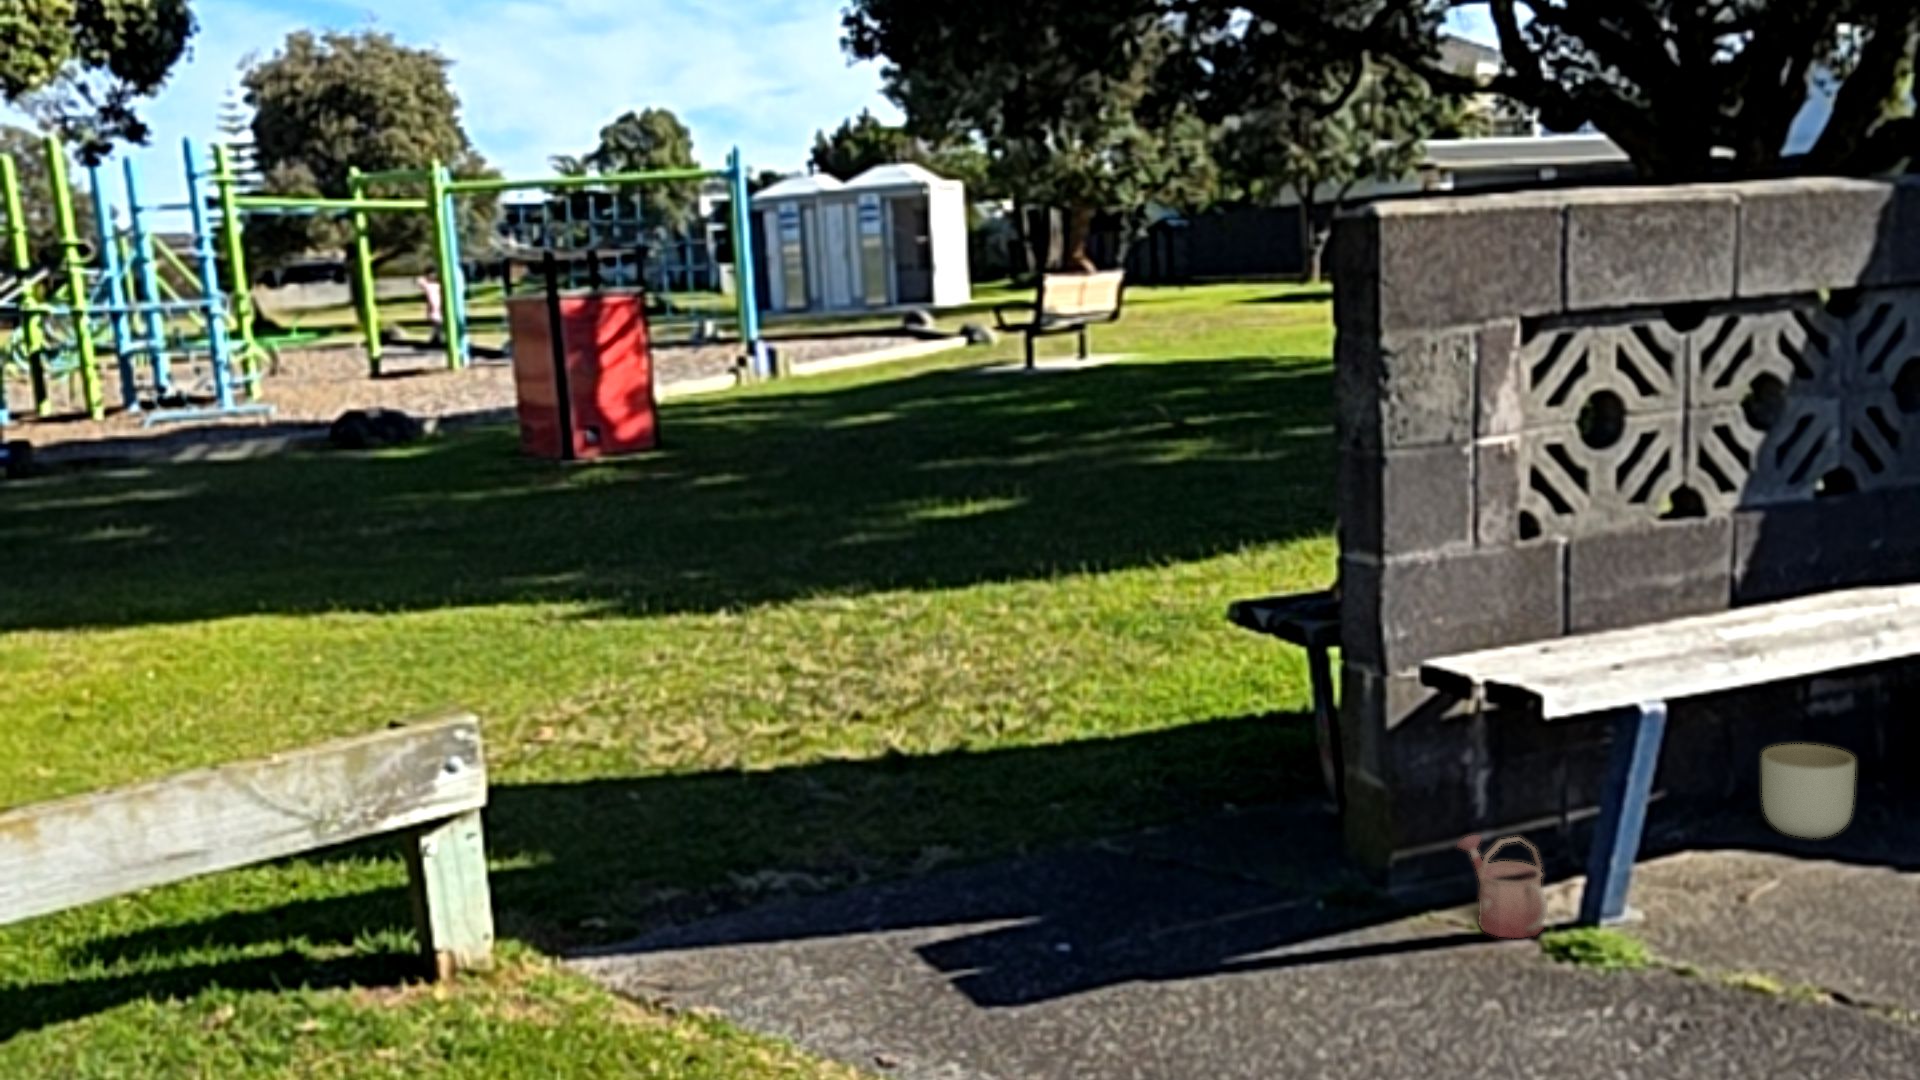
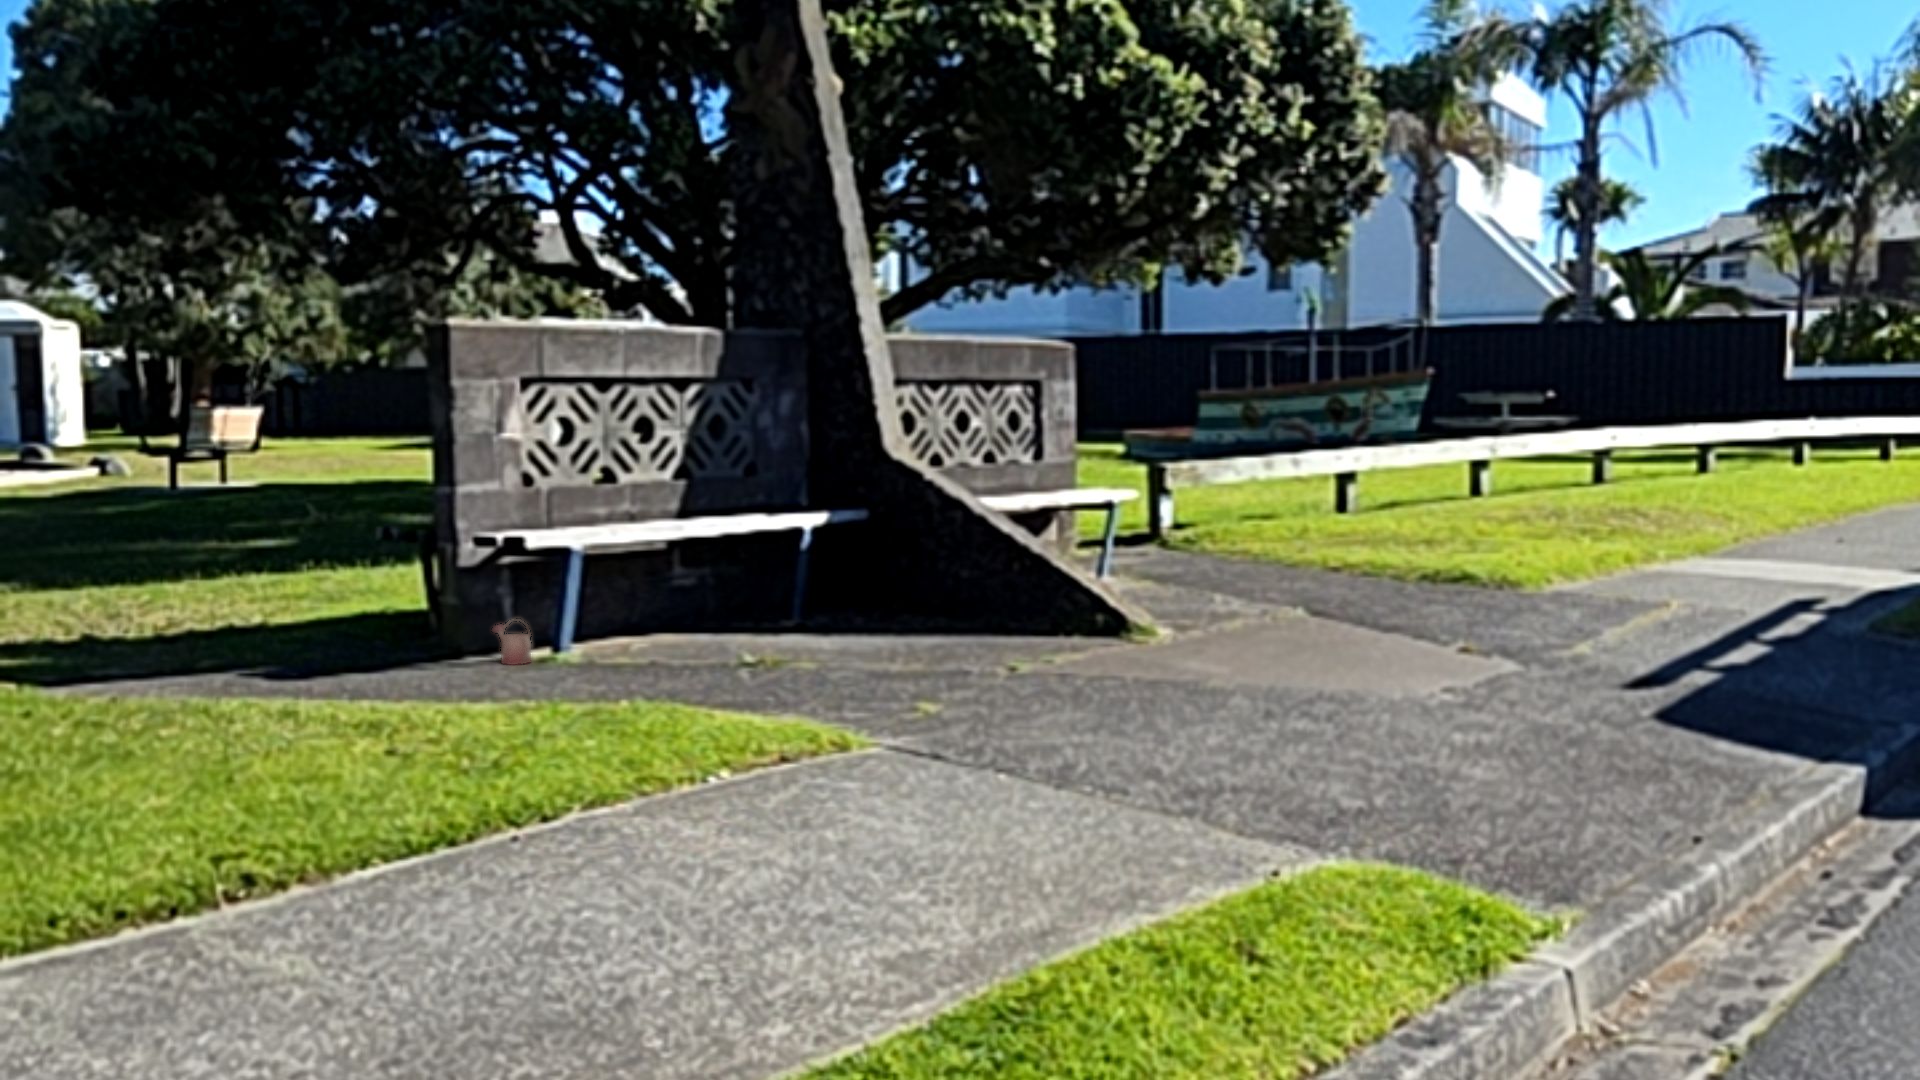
planter: present [1762,744,1855,838] -> none [646,599,688,640]

